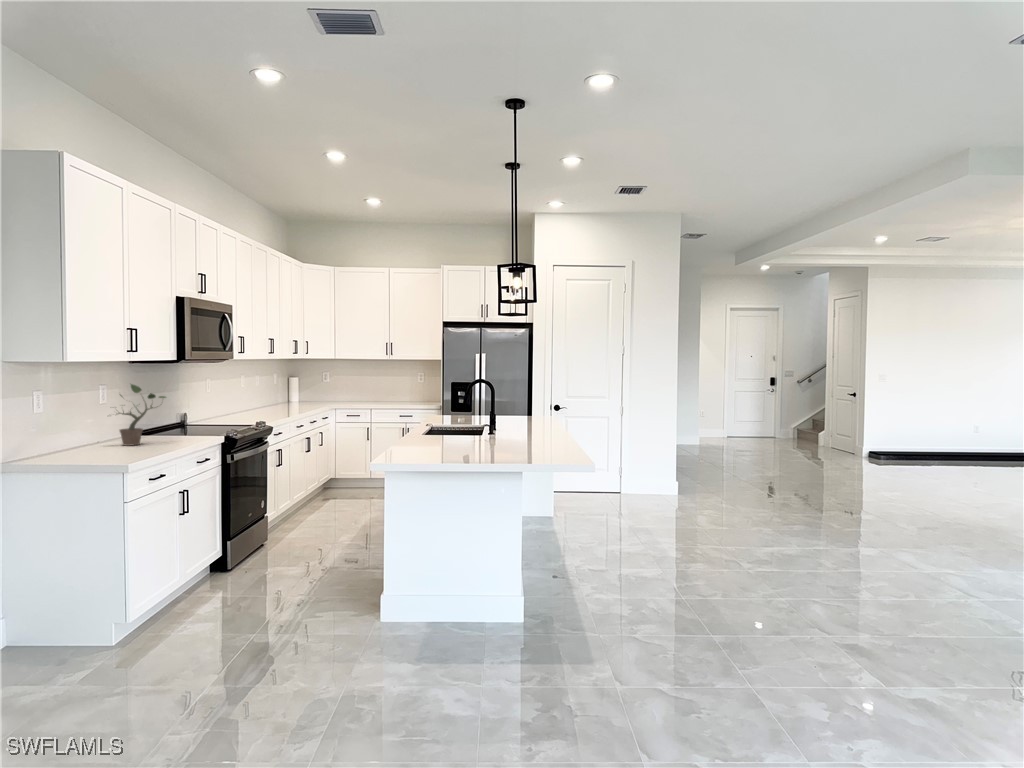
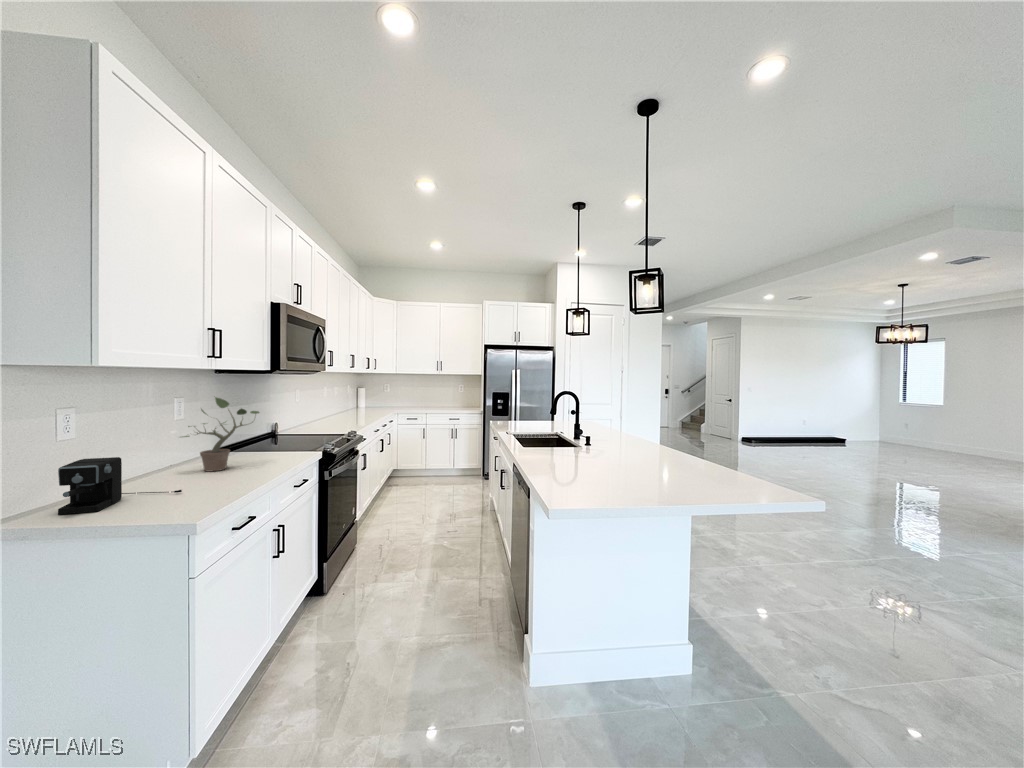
coffee maker: none [35,426,109,461] -> present [58,457,182,515]

